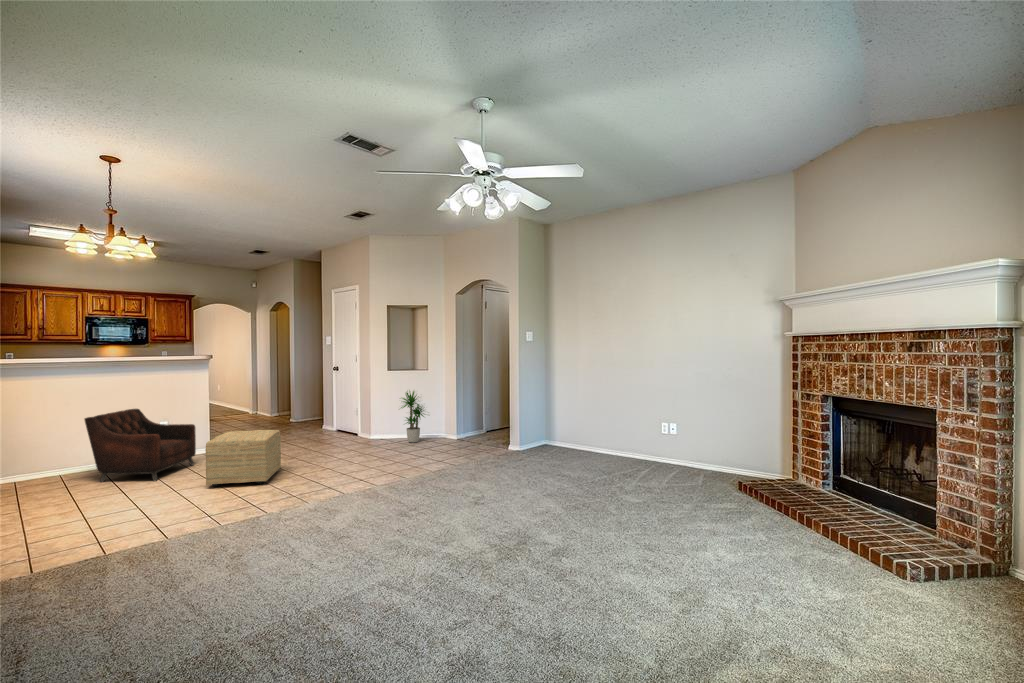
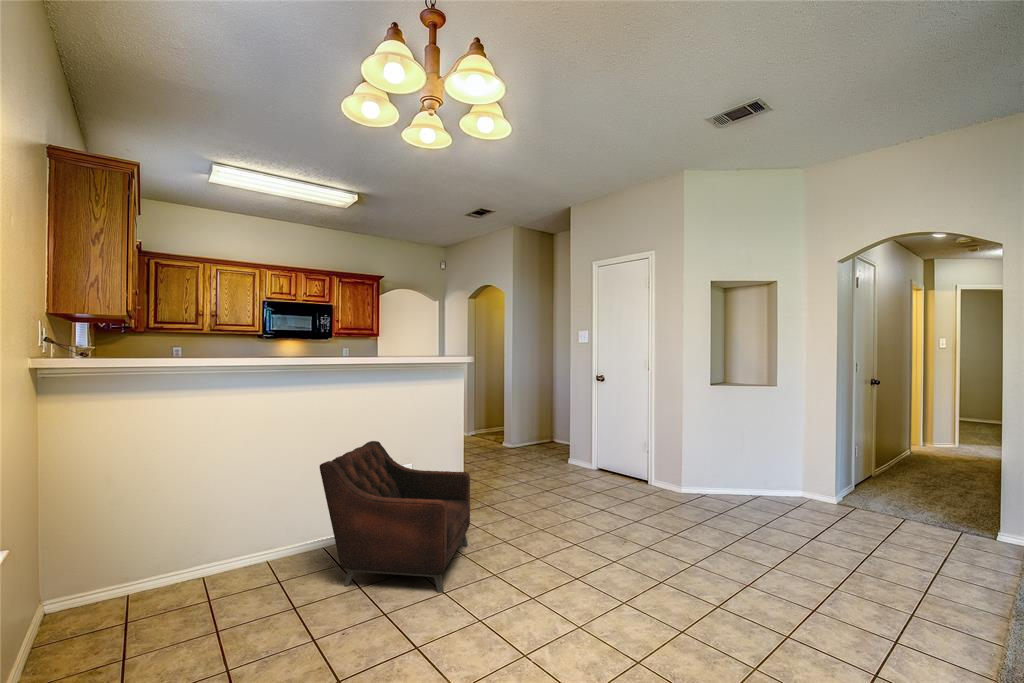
potted plant: present [401,391,424,443] -> none [742,414,807,507]
ottoman: present [206,430,281,487] -> none [555,498,688,628]

